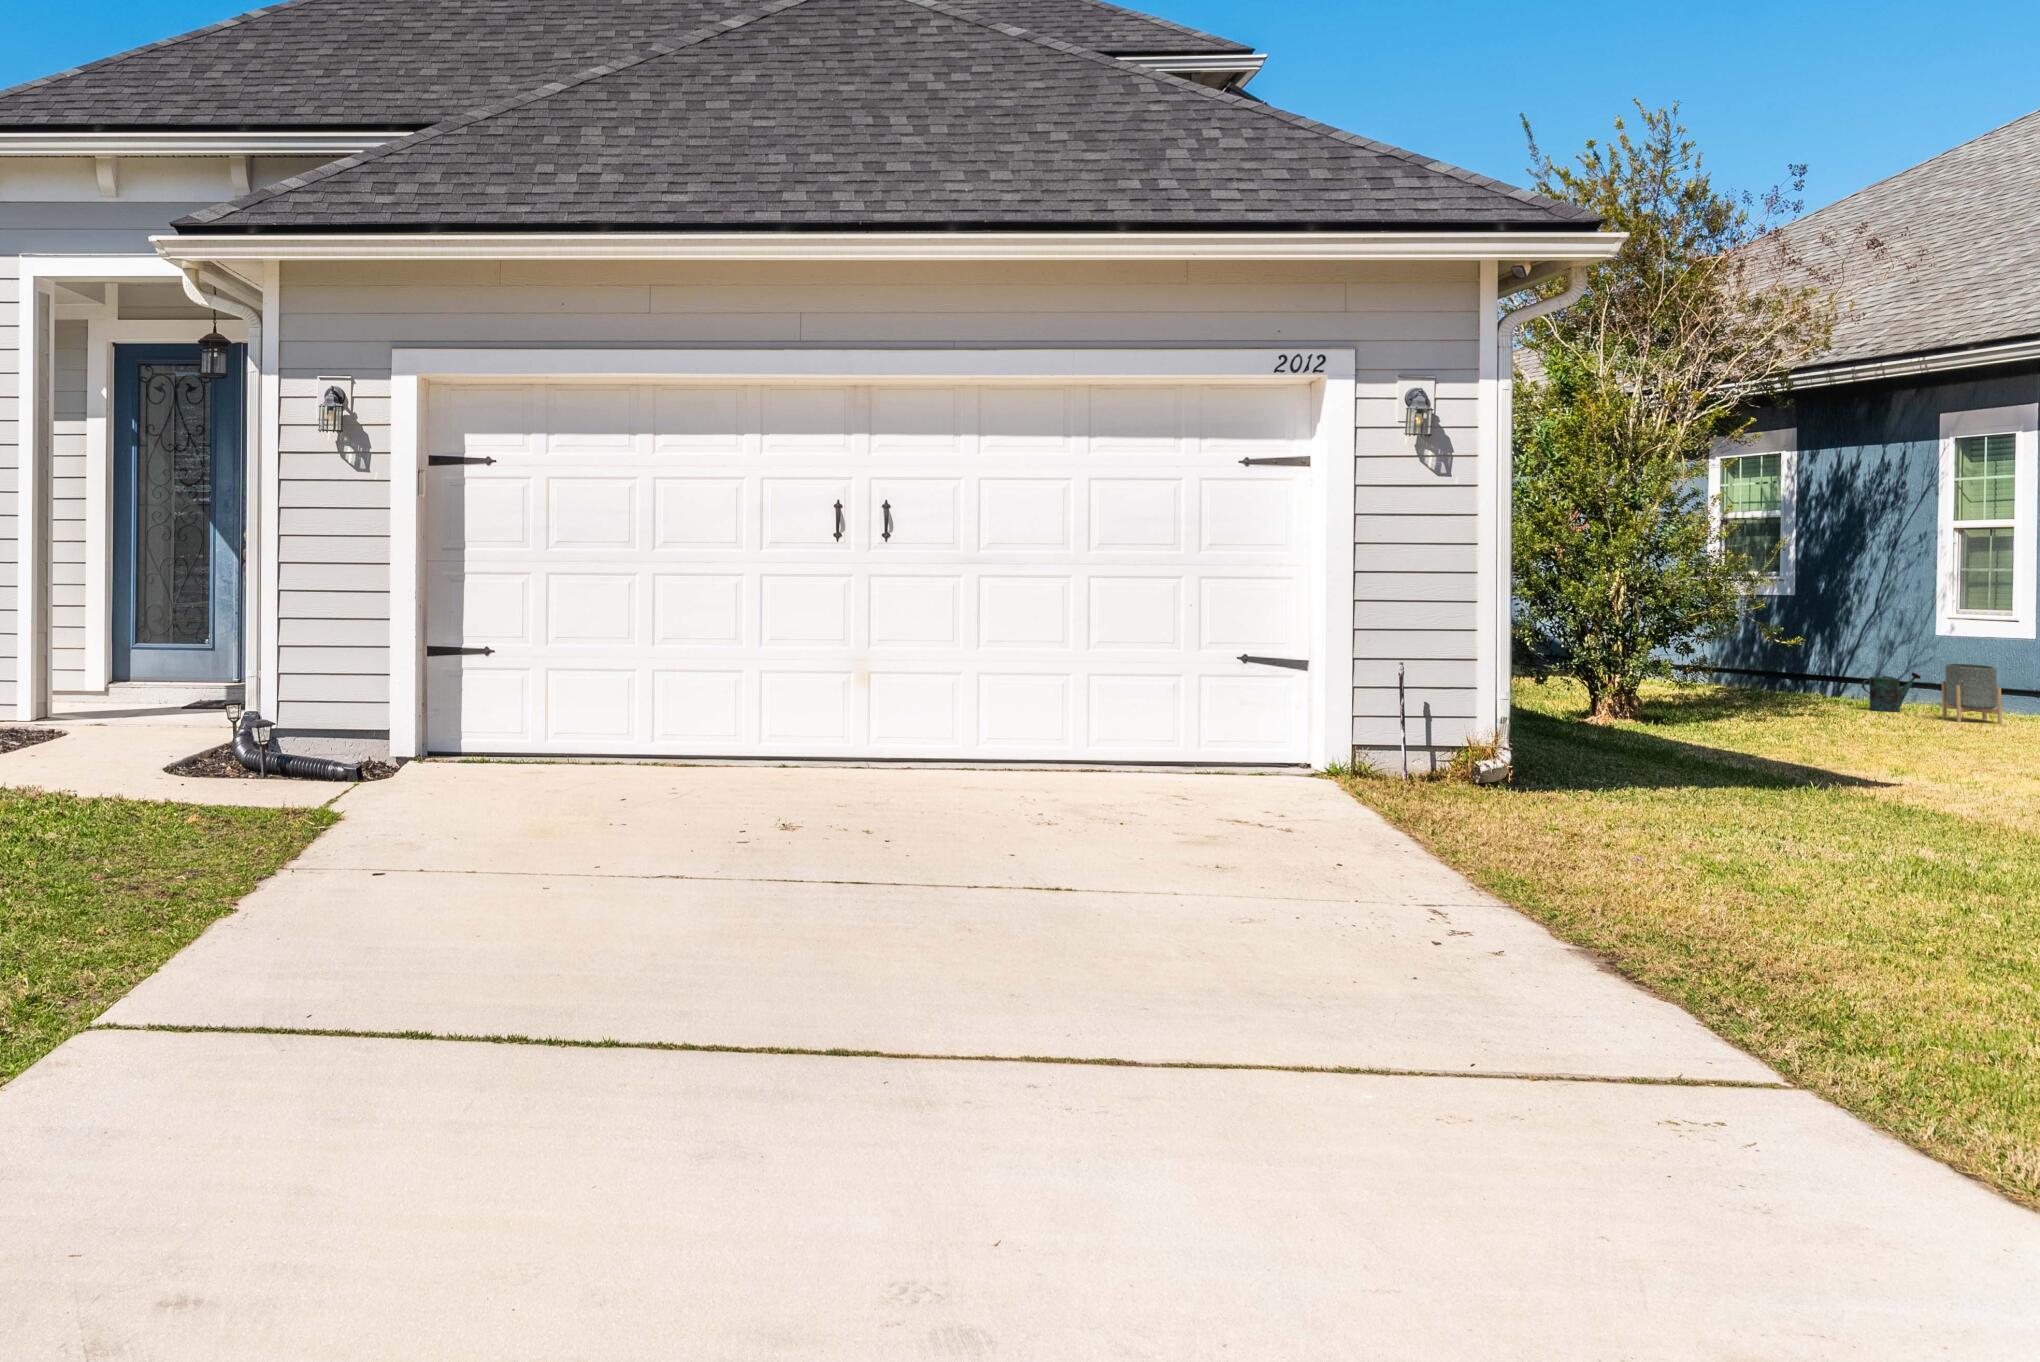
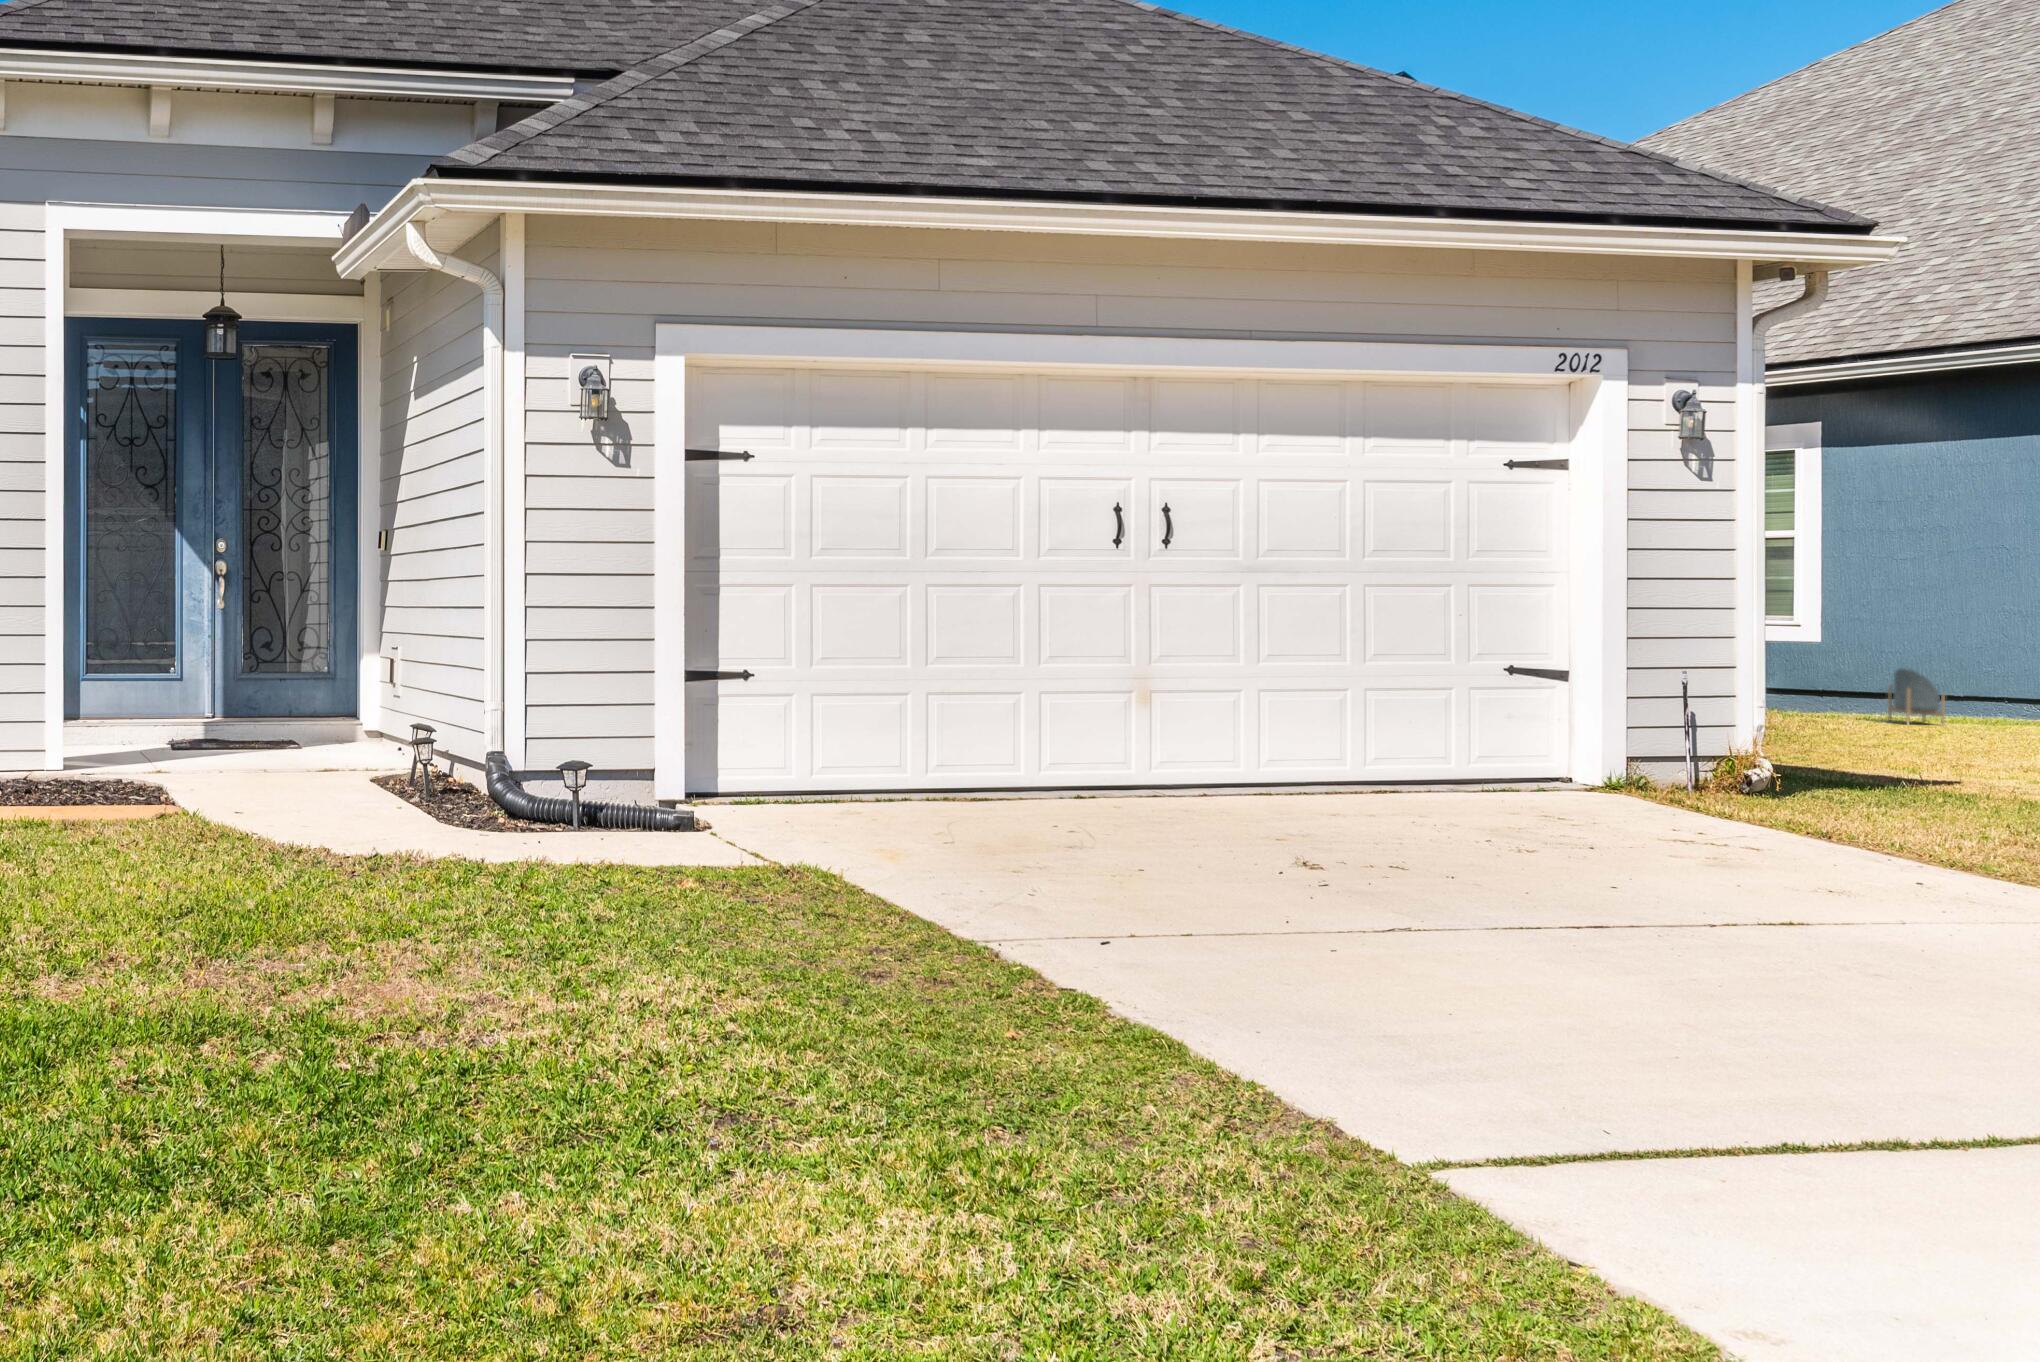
watering can: present [1862,673,1921,712] -> none [1808,676,1858,717]

